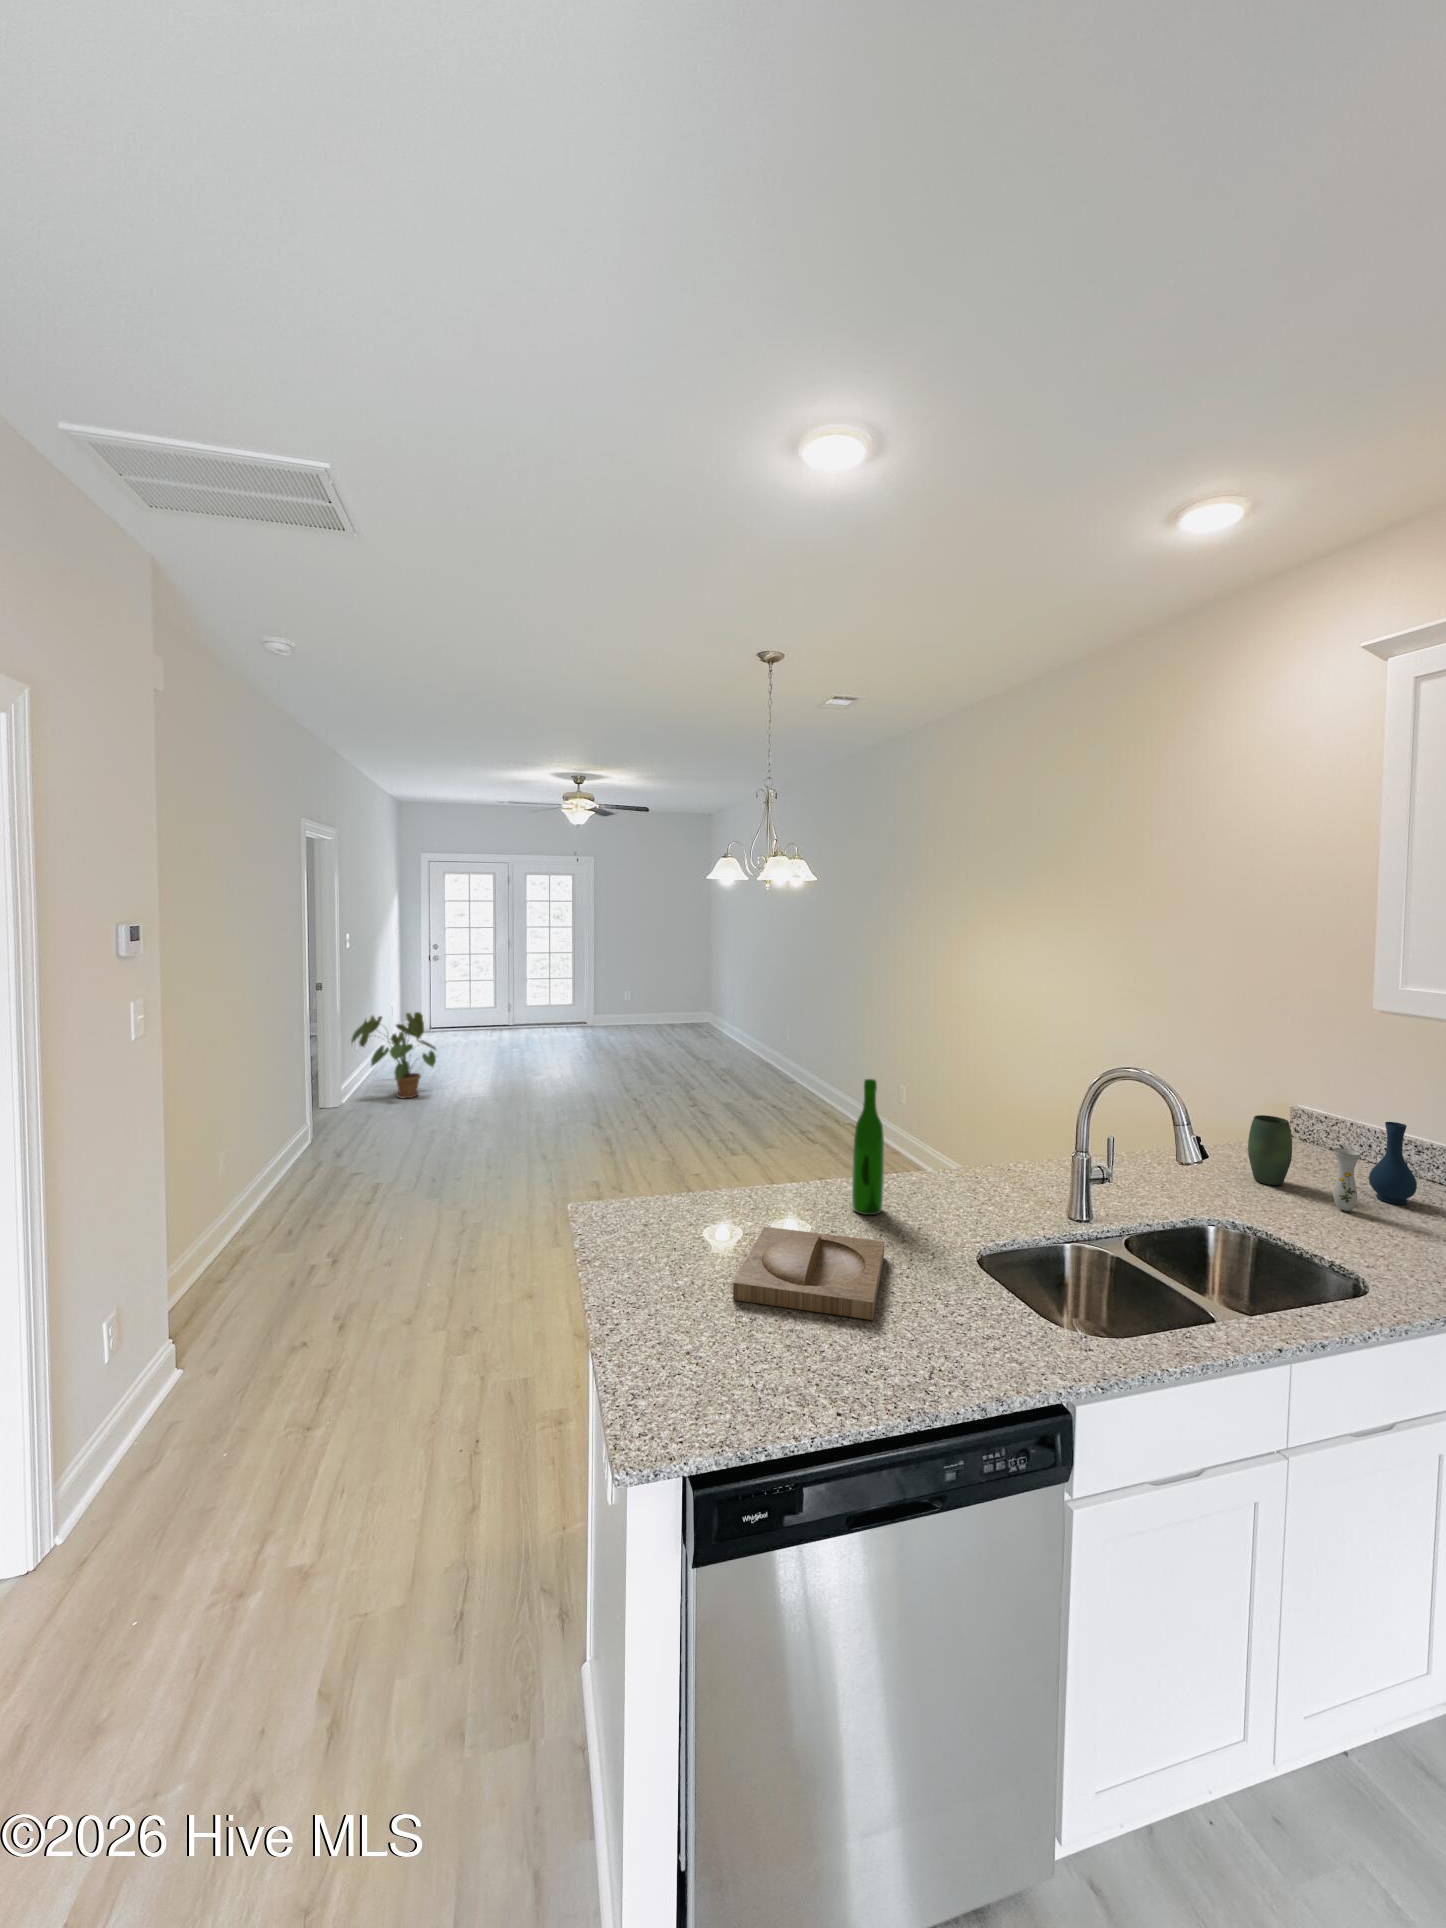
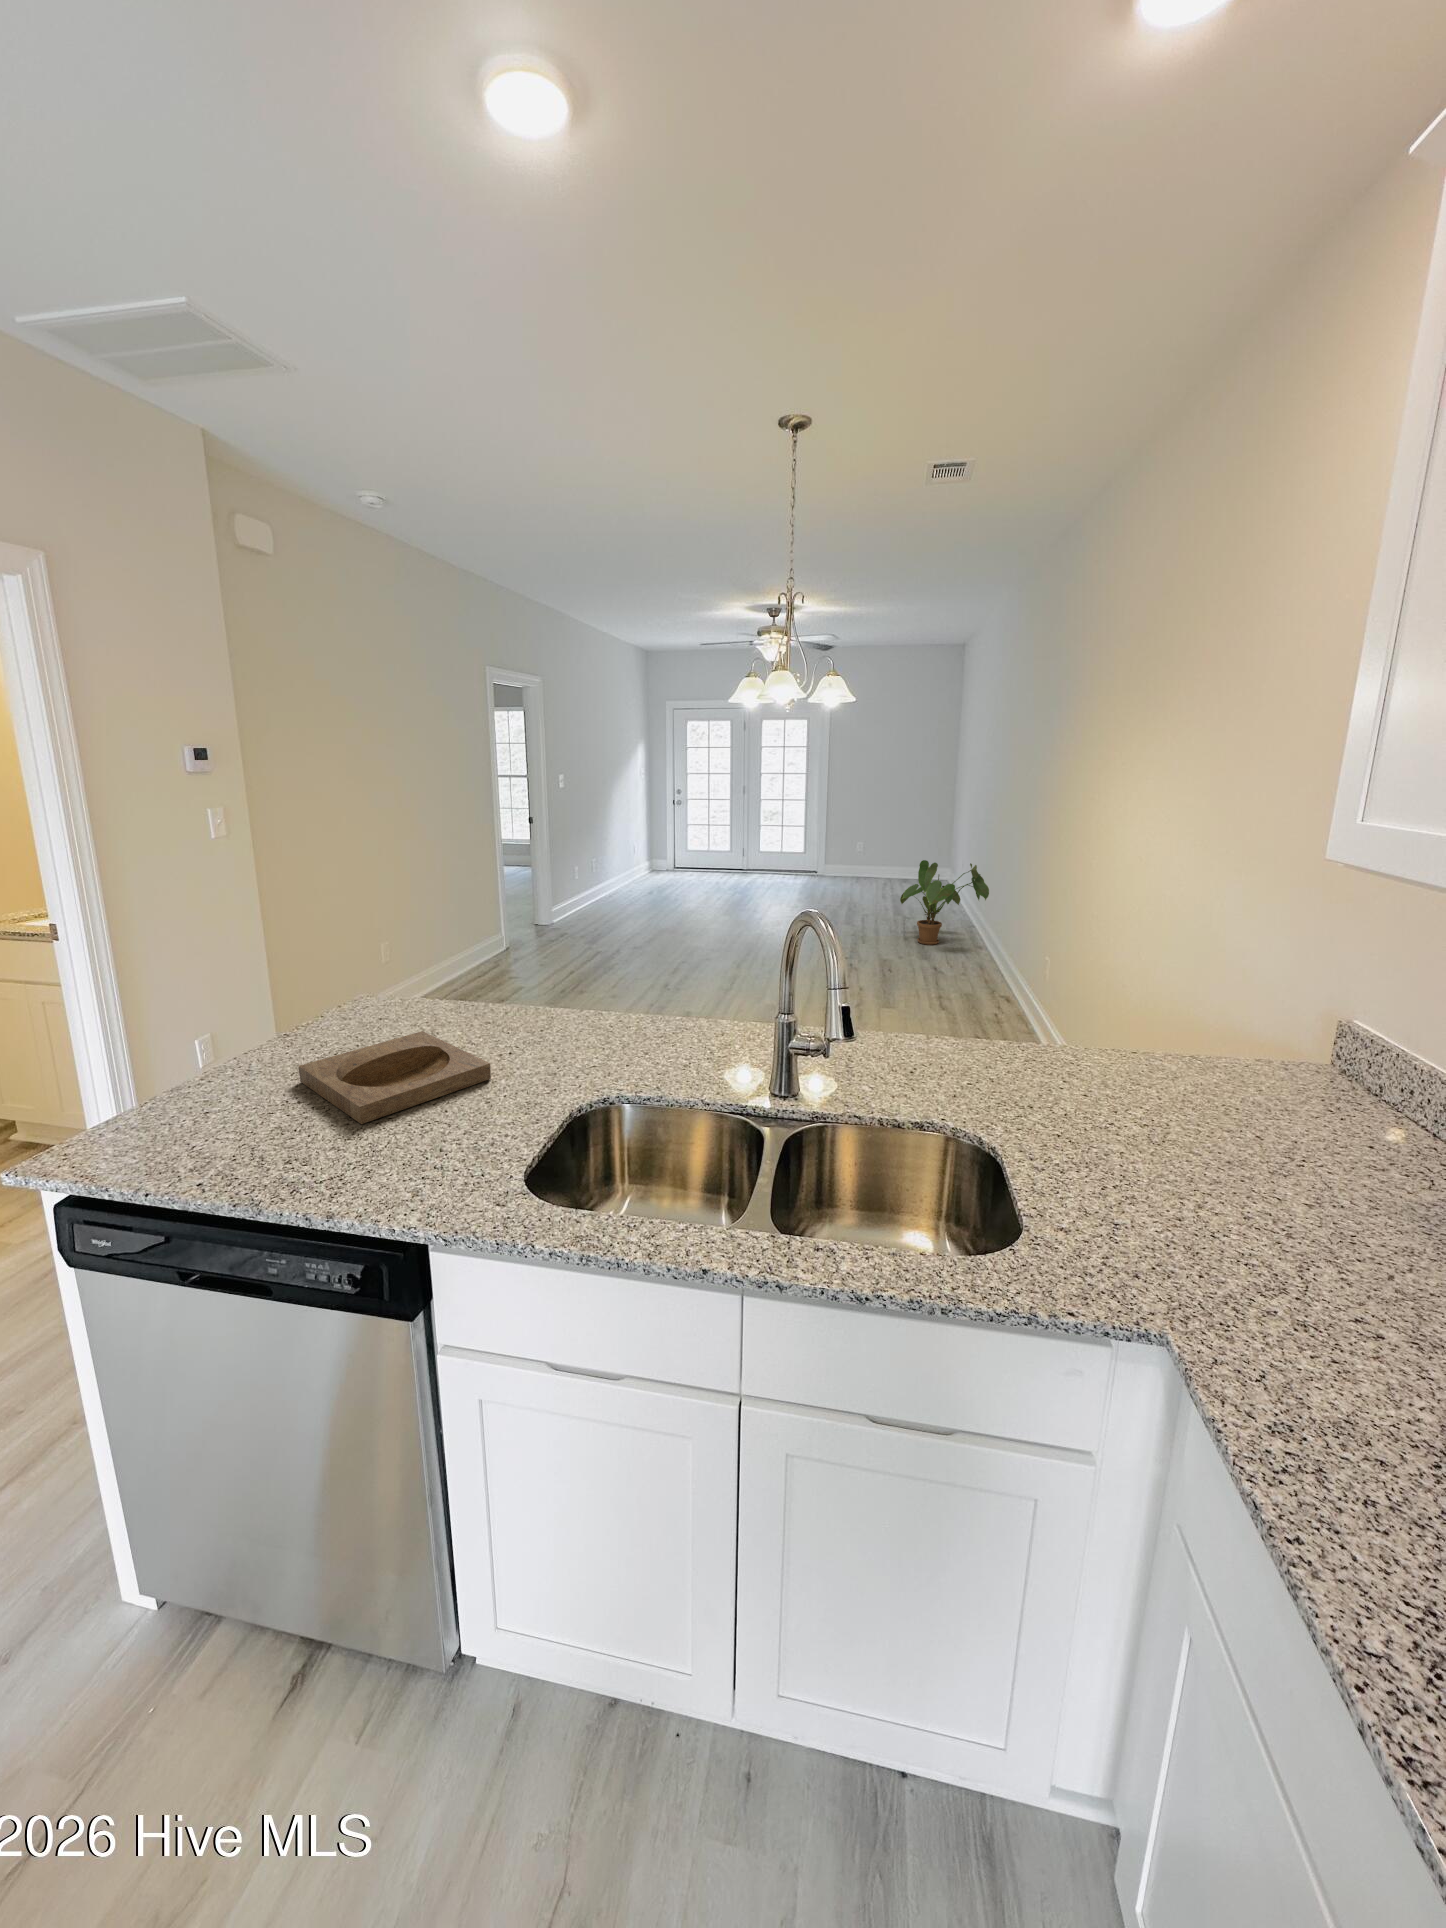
house plant: present [351,1012,436,1098] -> present [900,860,989,945]
wine bottle: present [852,1079,884,1215] -> none [549,898,584,1044]
vase: present [1248,1115,1417,1211] -> none [1121,1010,1372,1179]

